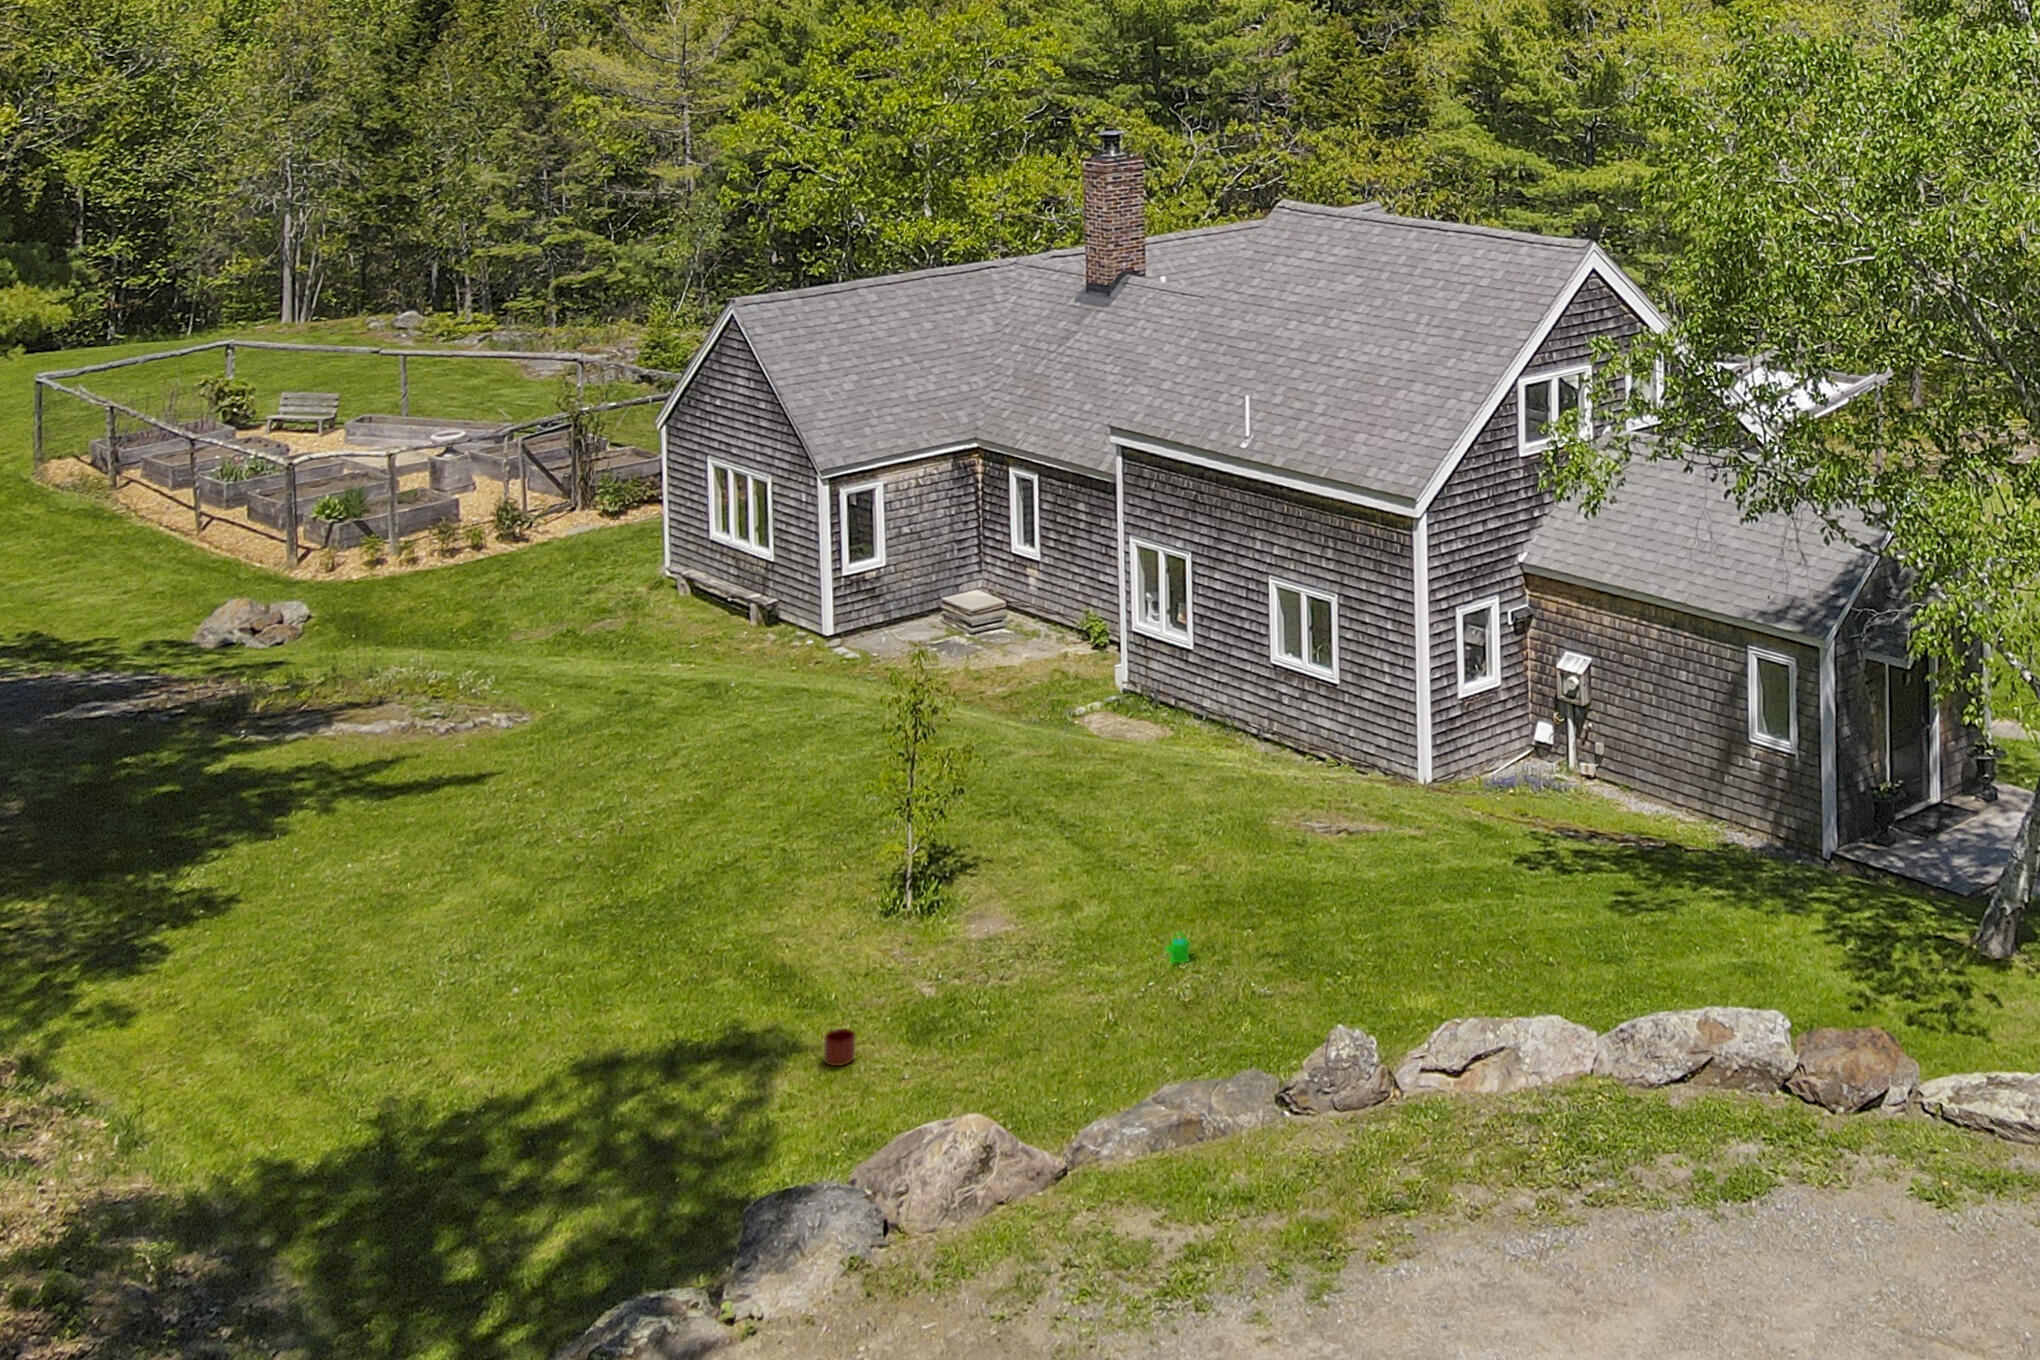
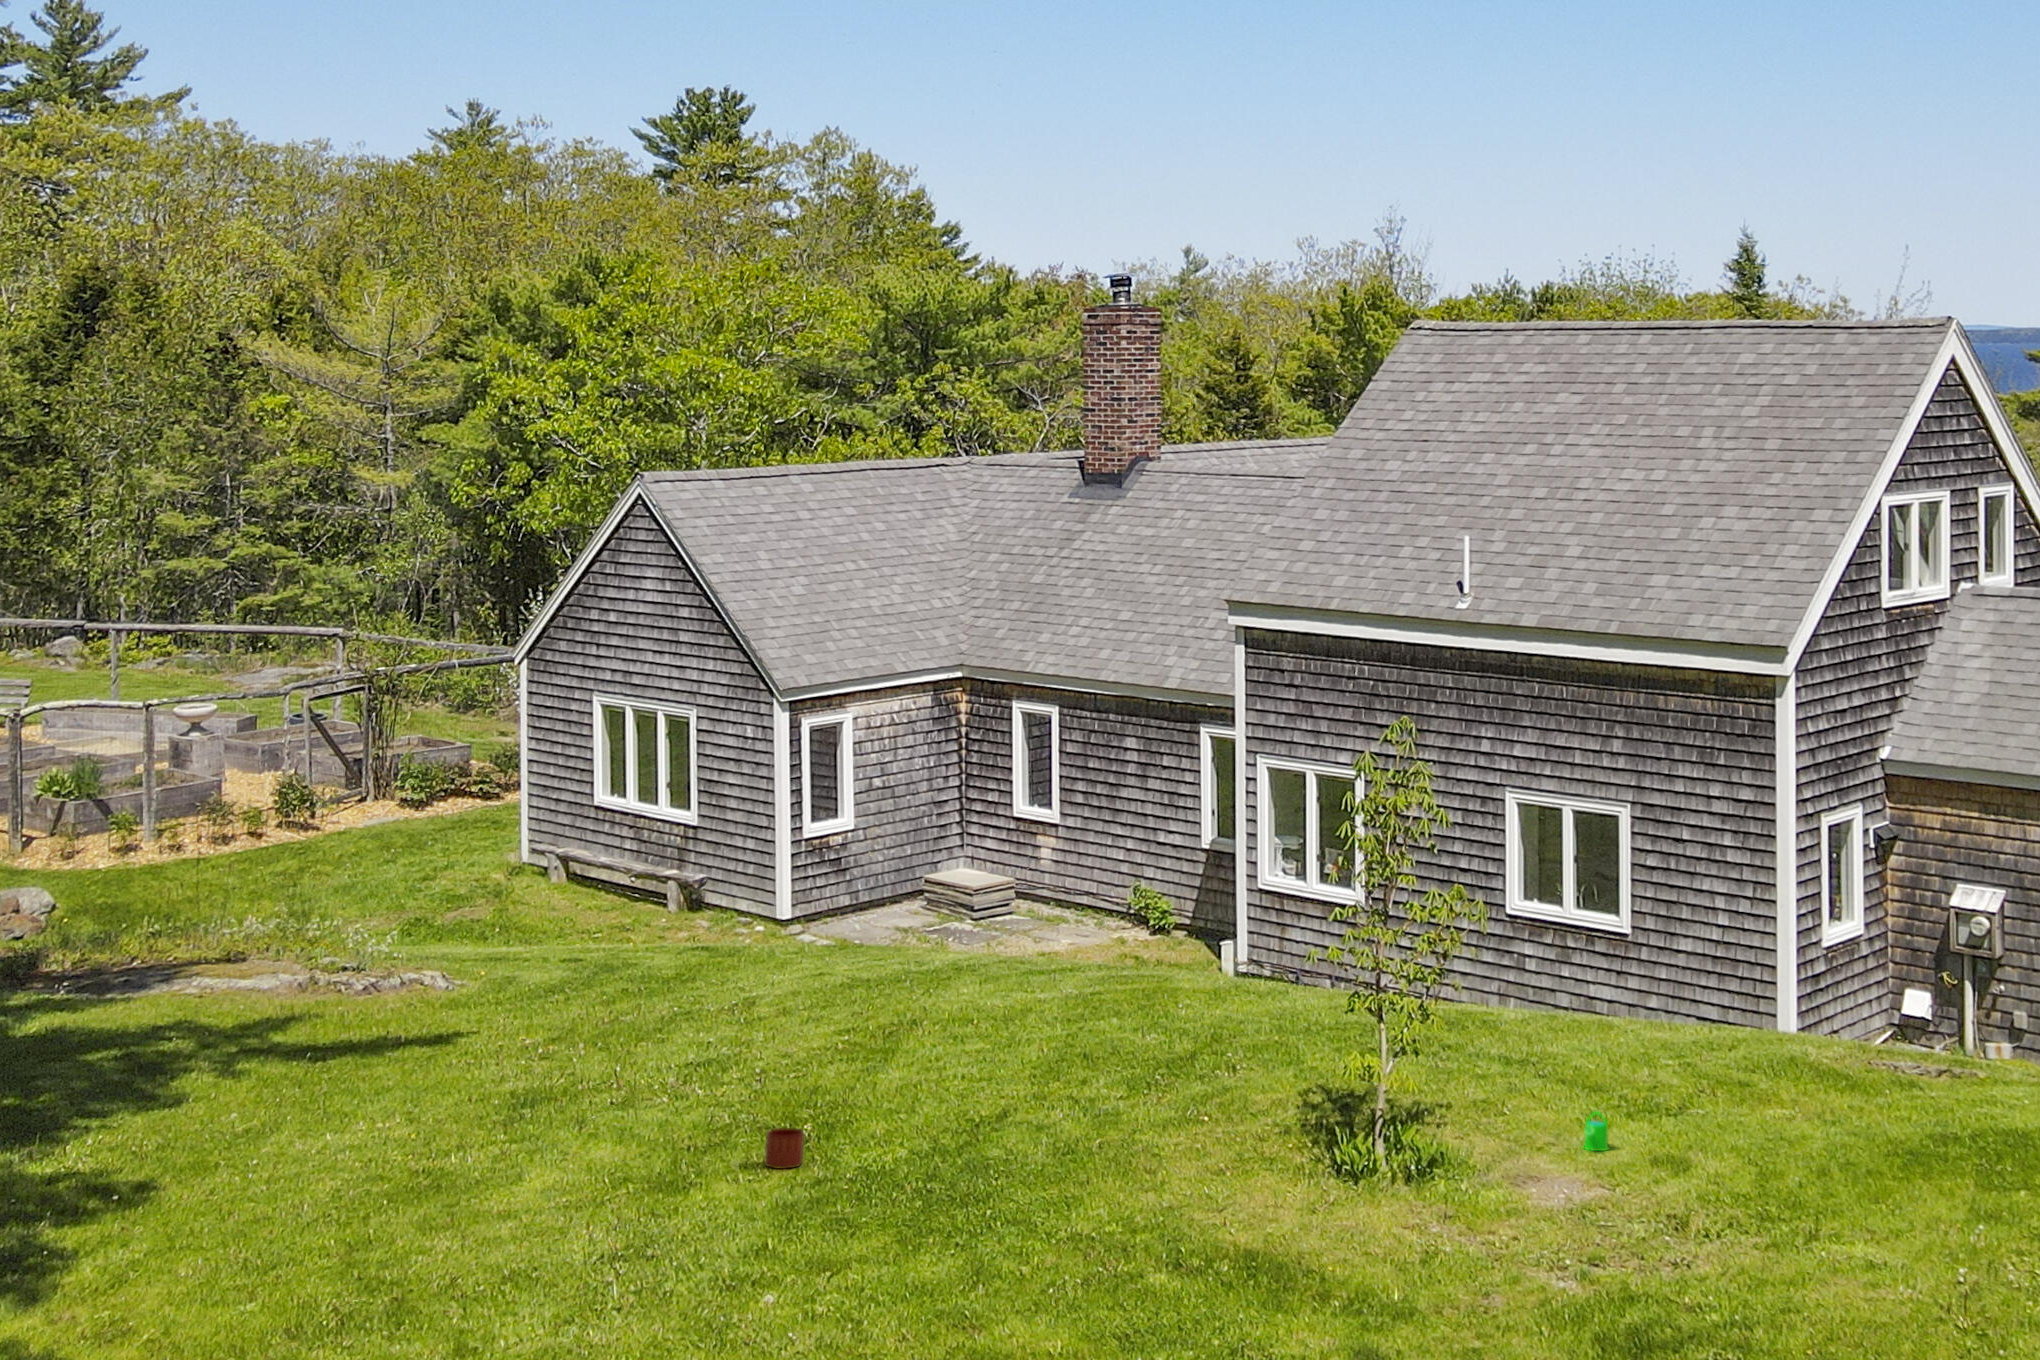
planter: present [824,1029,856,1066] -> present [764,1128,804,1169]

